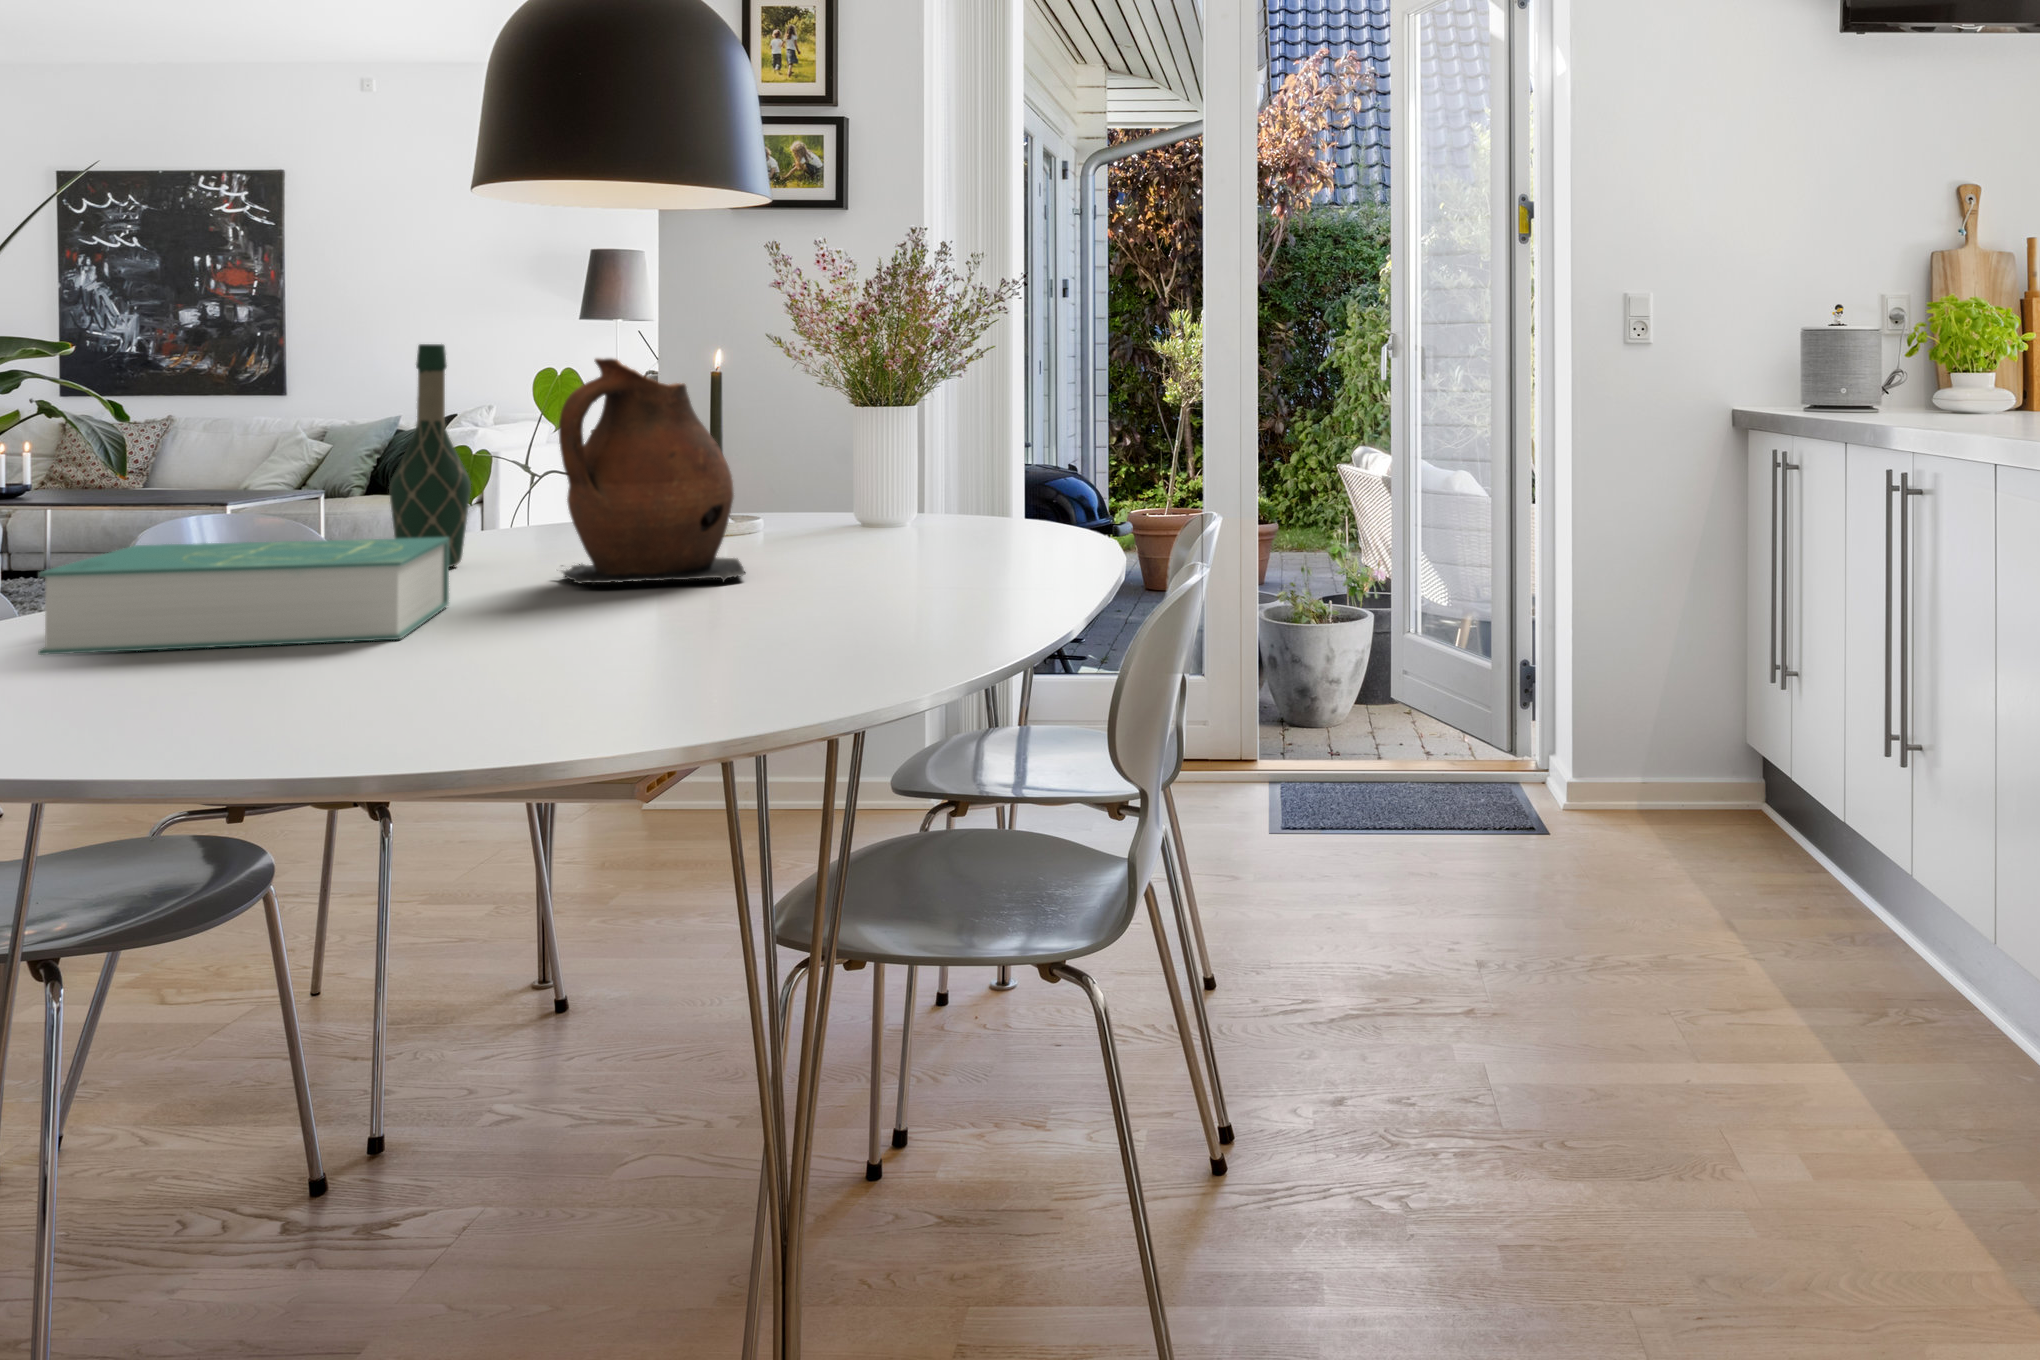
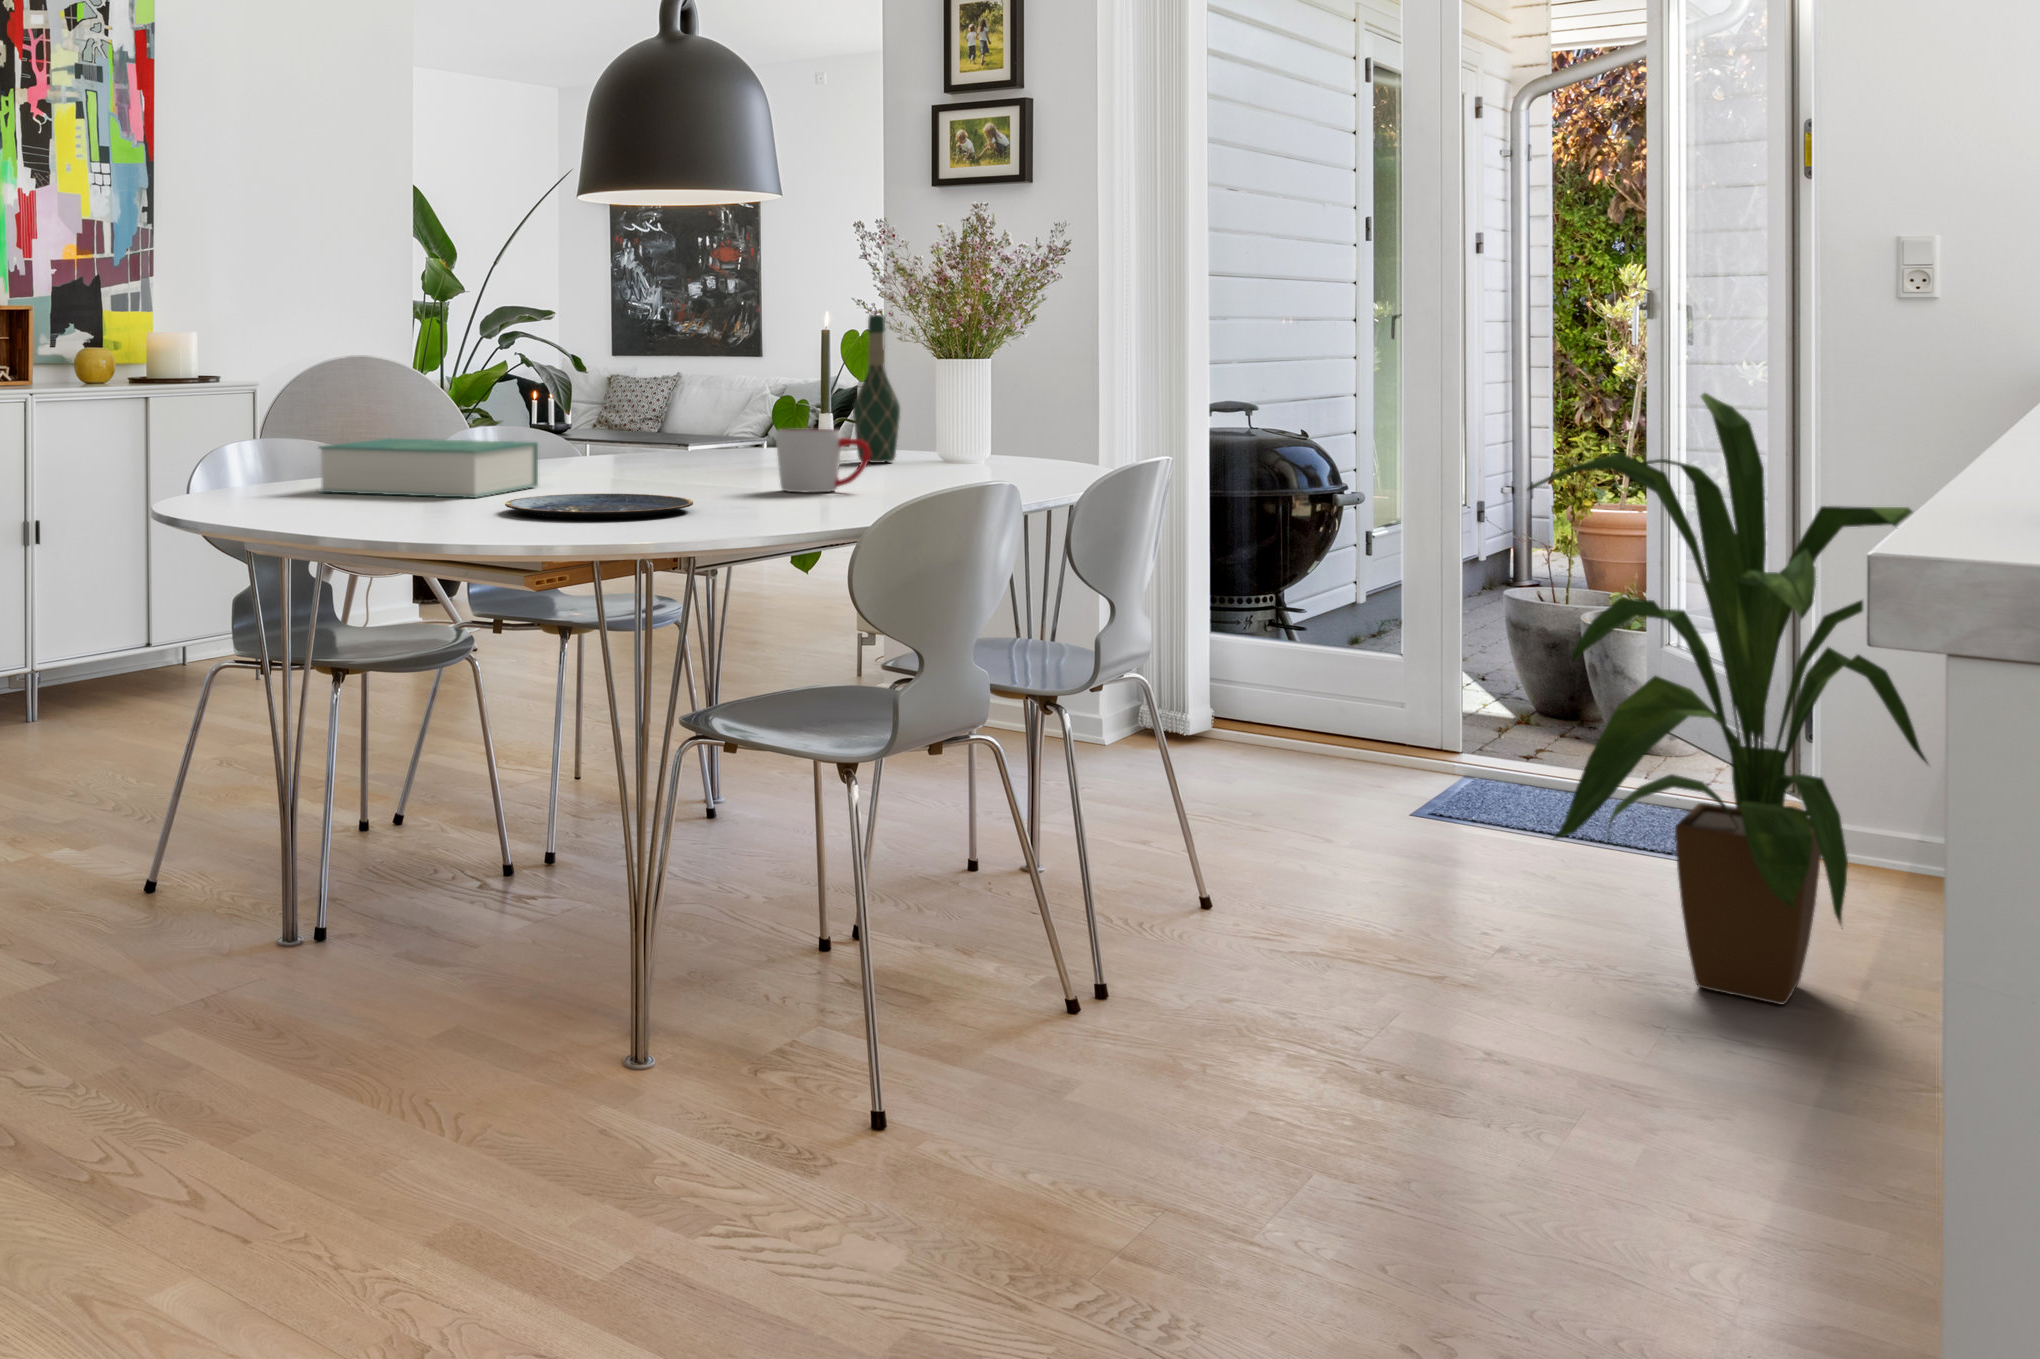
wine bottle: present [389,344,471,567] -> present [853,315,900,463]
ceramic pitcher: present [558,358,745,584] -> none [616,324,758,486]
house plant: none [1517,428,1932,971] -> present [1528,393,1927,1004]
mug: none [829,497,956,584] -> present [776,429,870,492]
plate: none [538,611,851,668] -> present [505,494,693,518]

